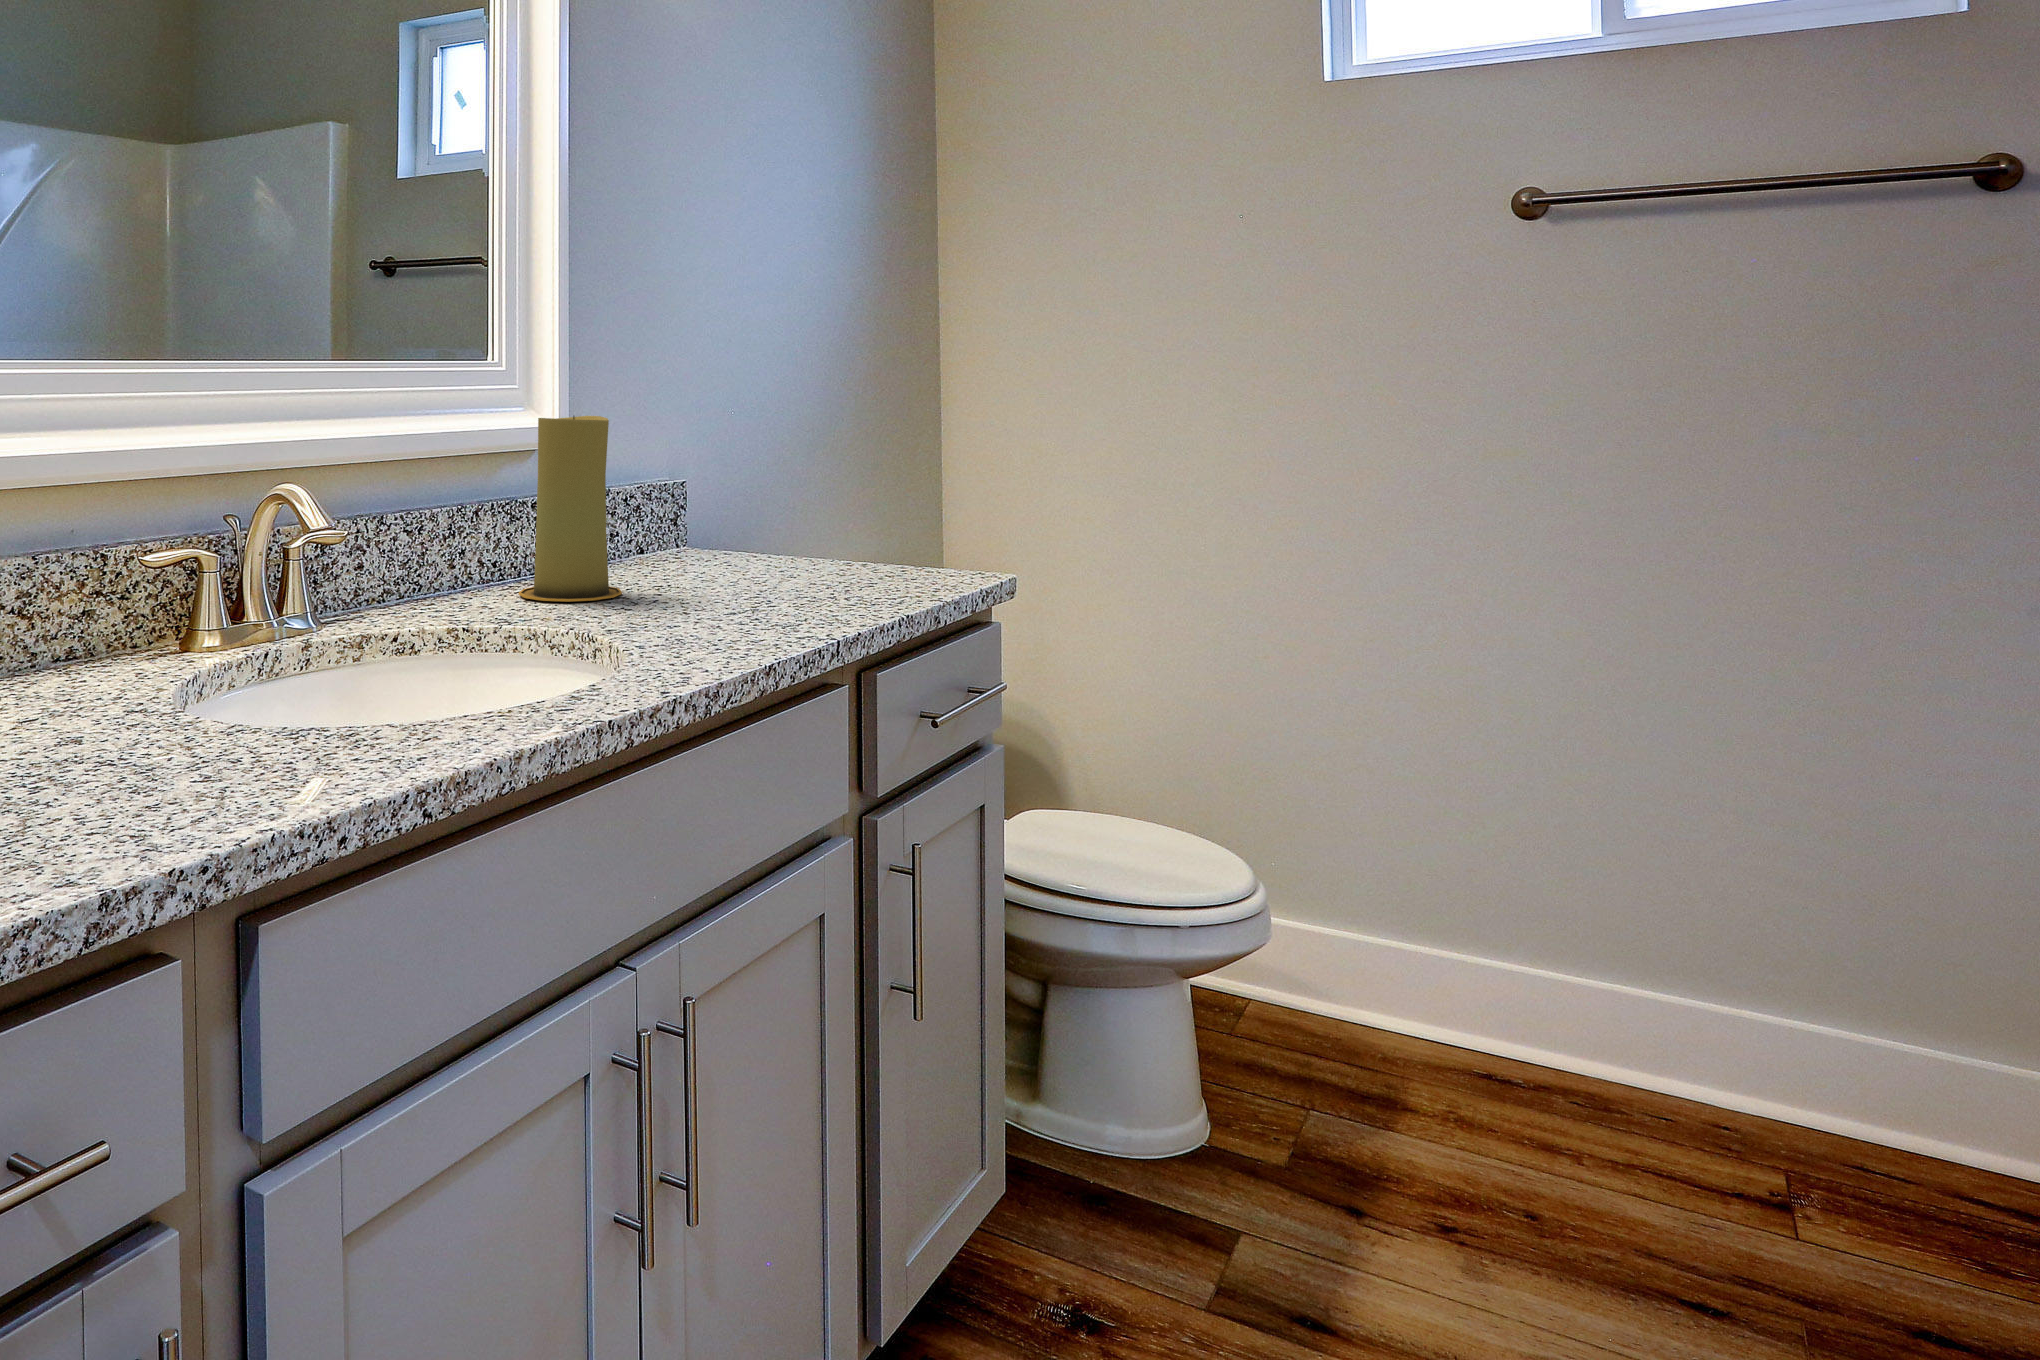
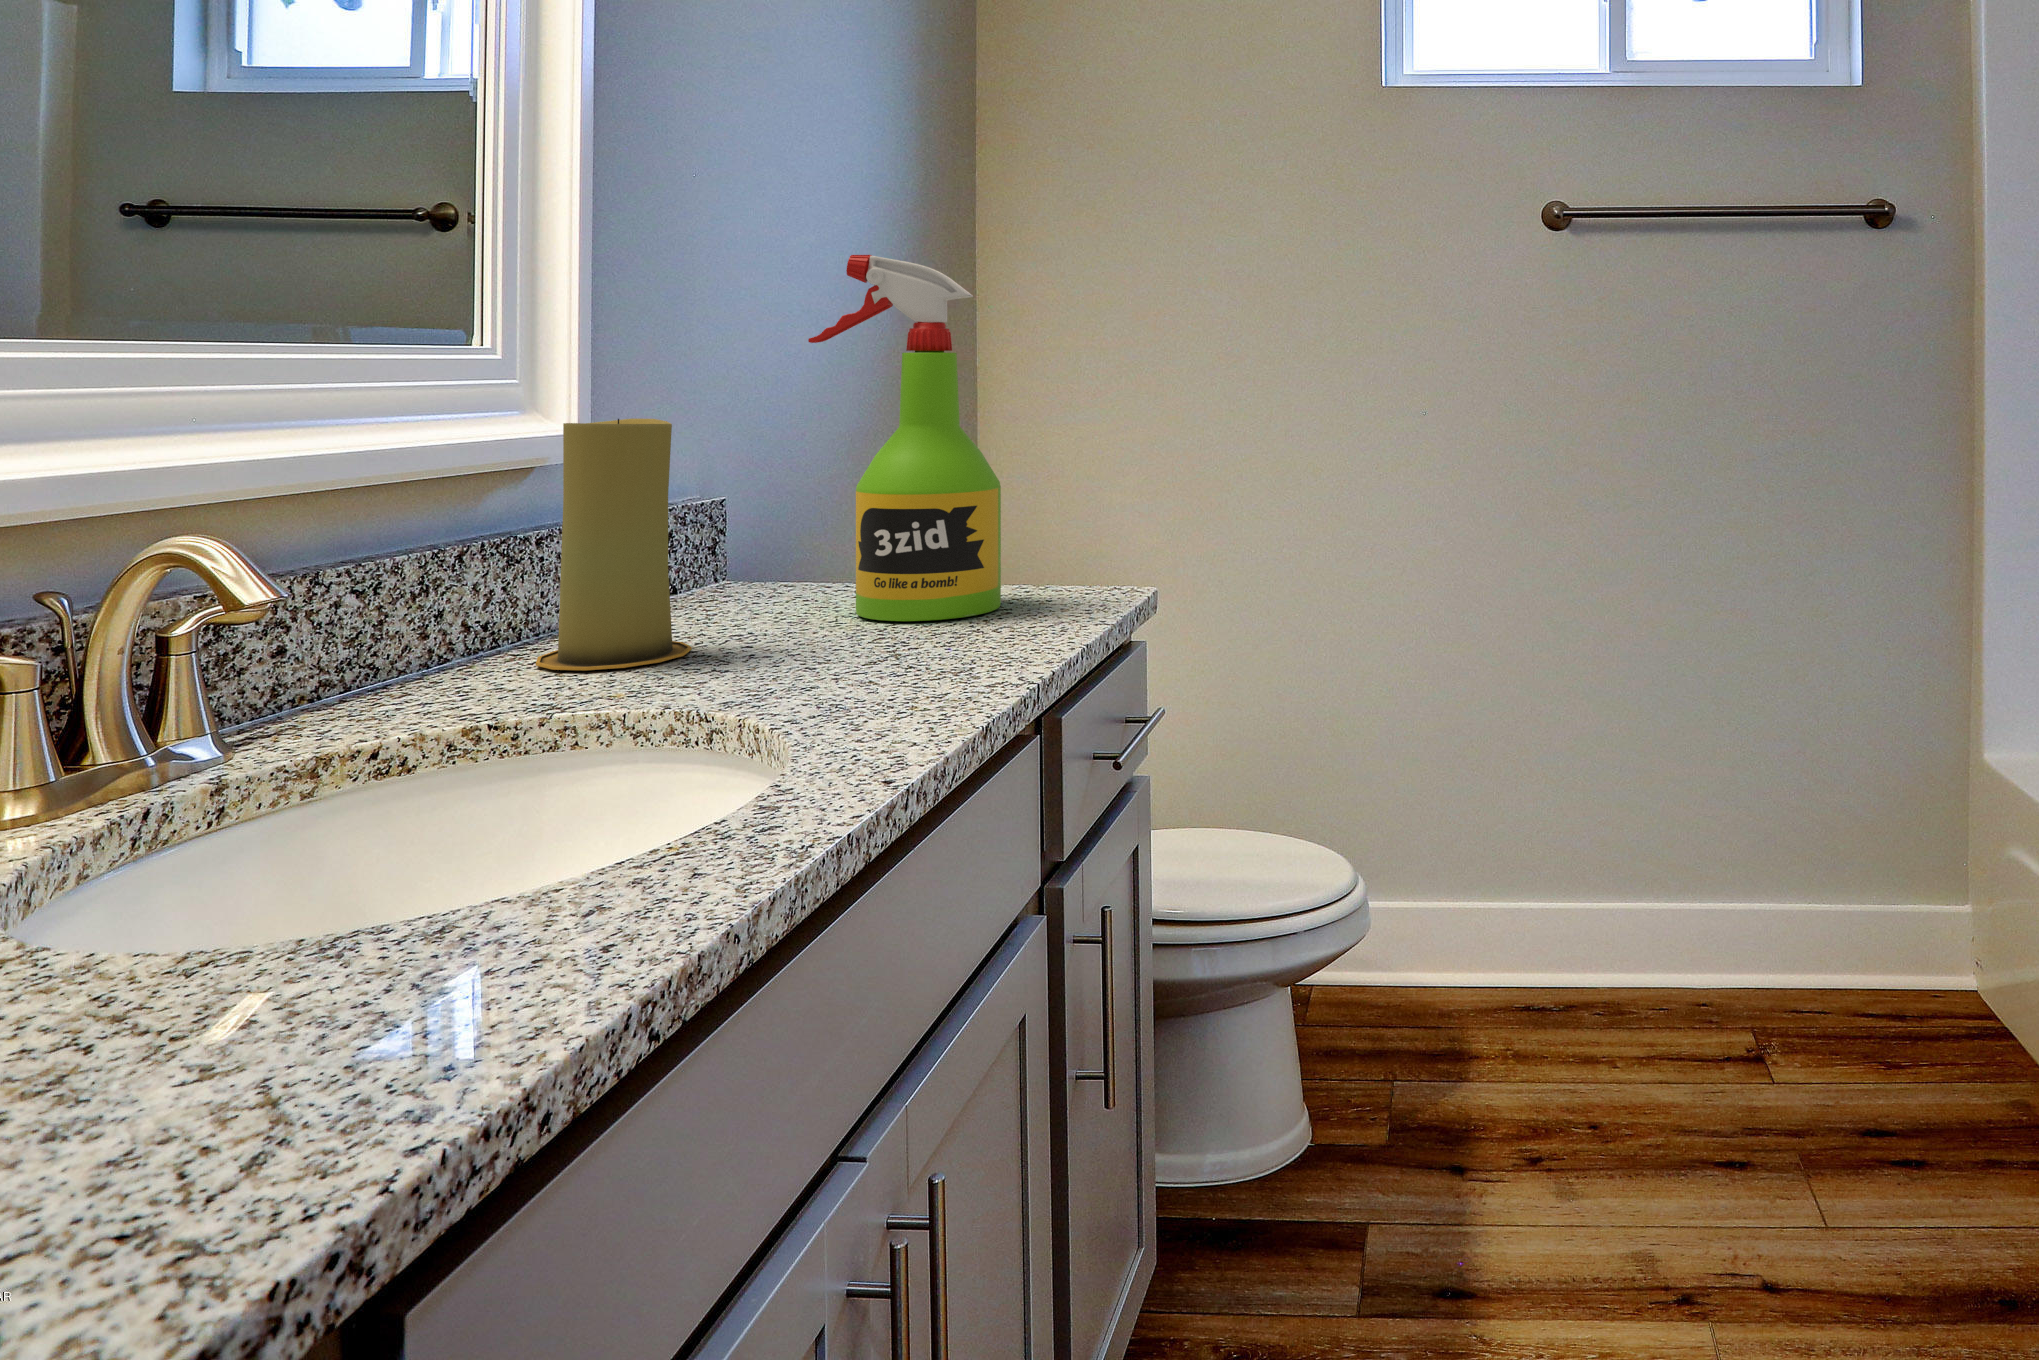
spray bottle: none [724,286,869,590] -> present [808,255,1001,621]

